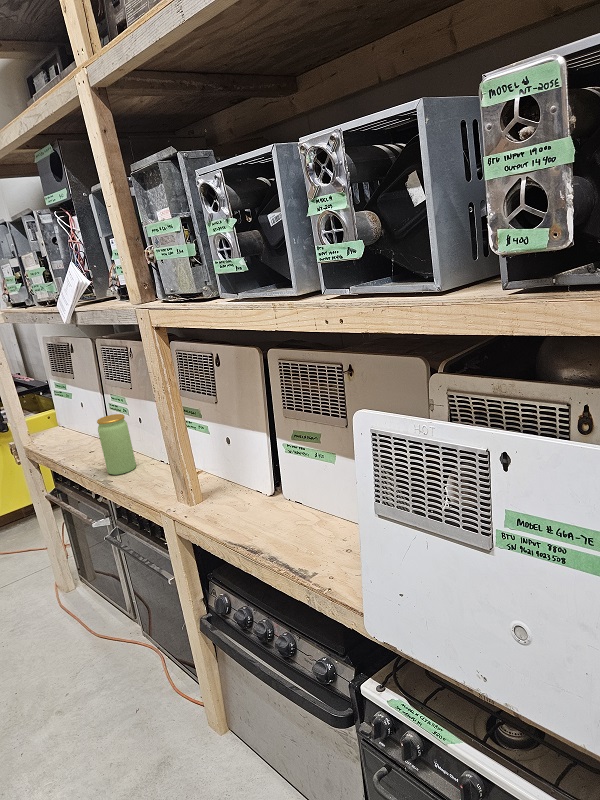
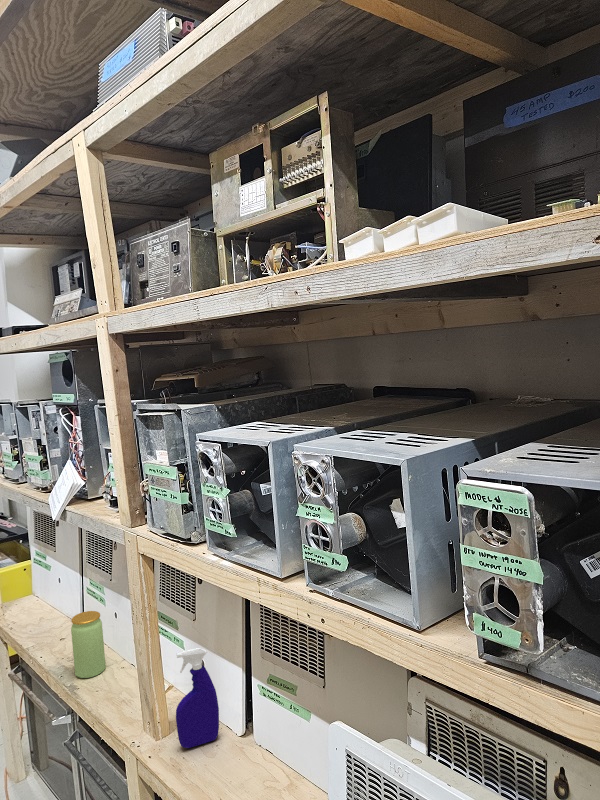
spray bottle: none [201,417,249,510] -> present [176,648,219,748]

